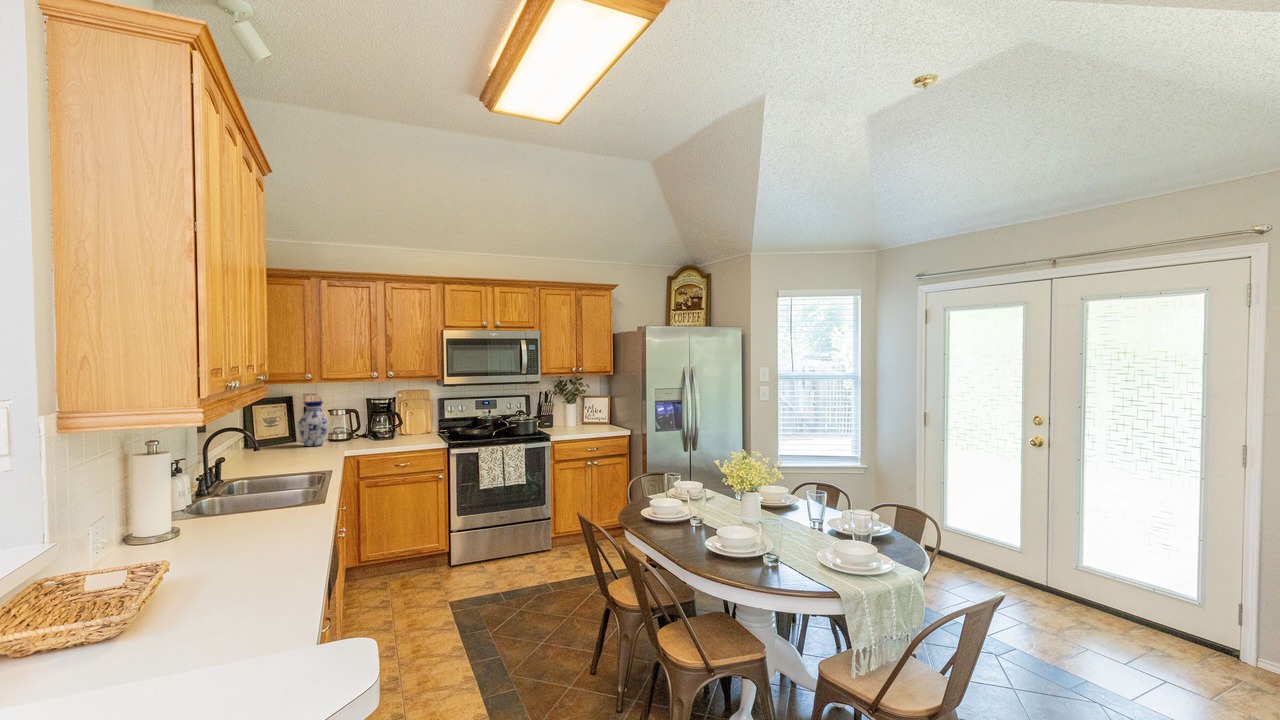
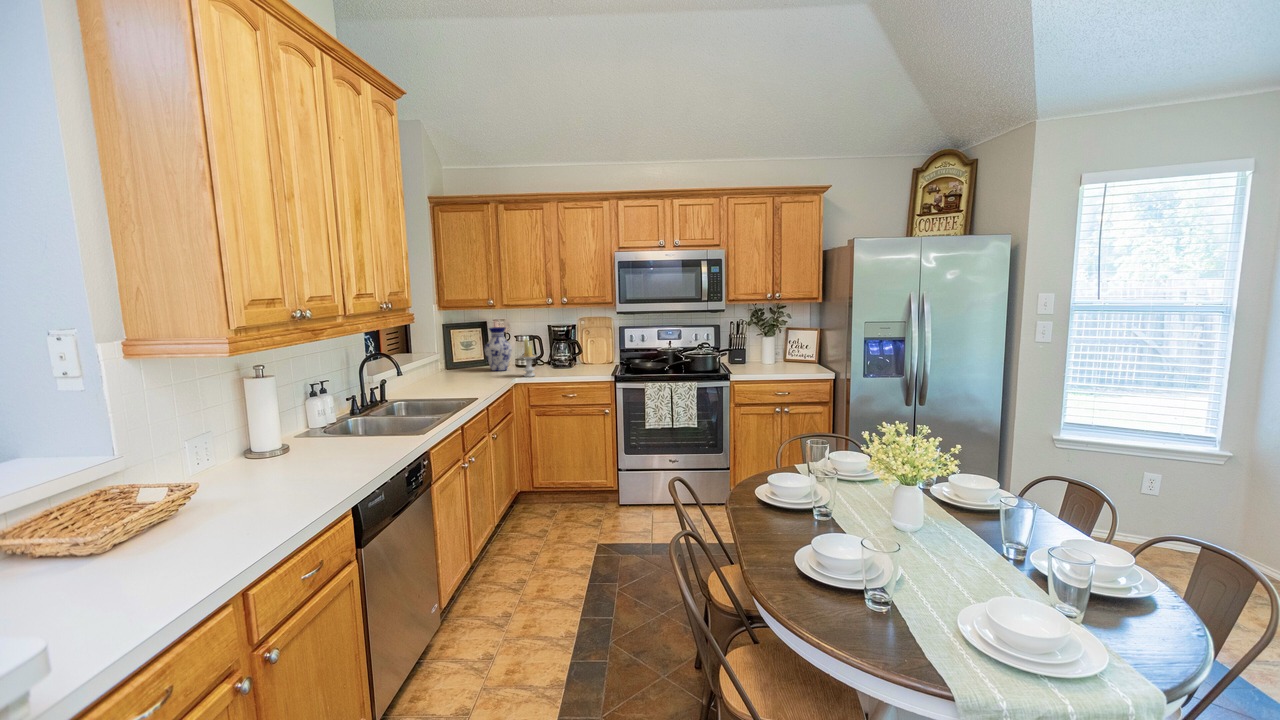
candle: none [347,410,368,449] -> present [520,339,537,377]

